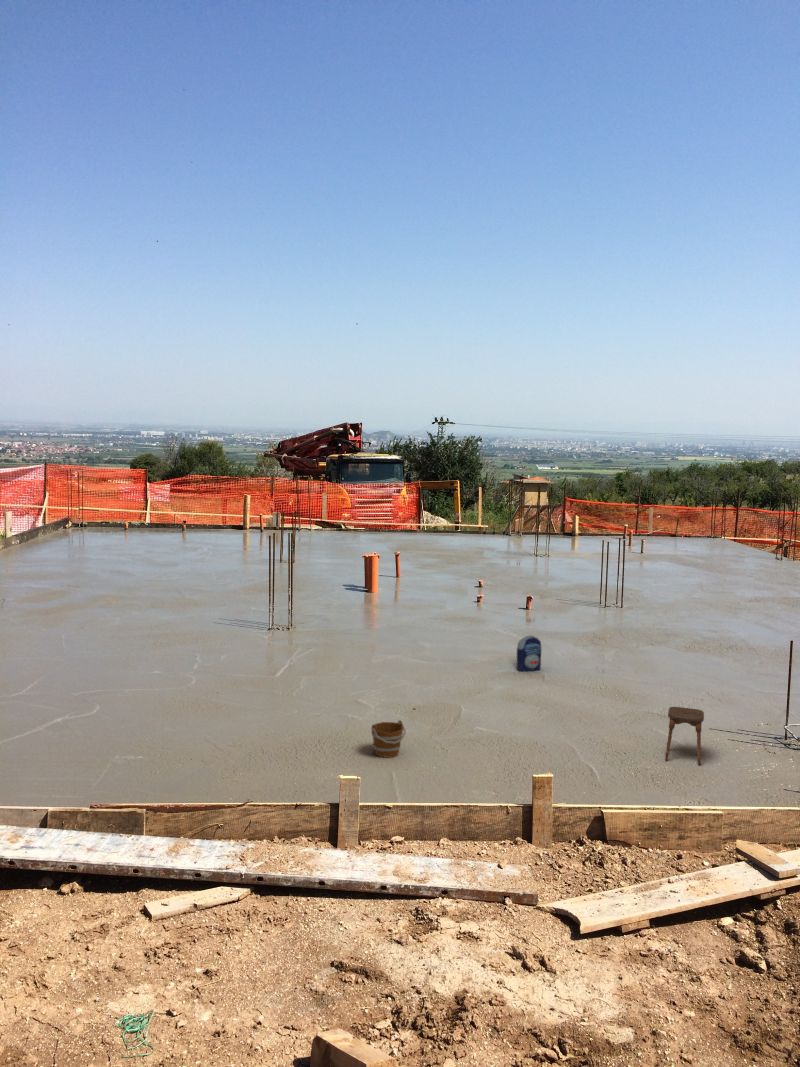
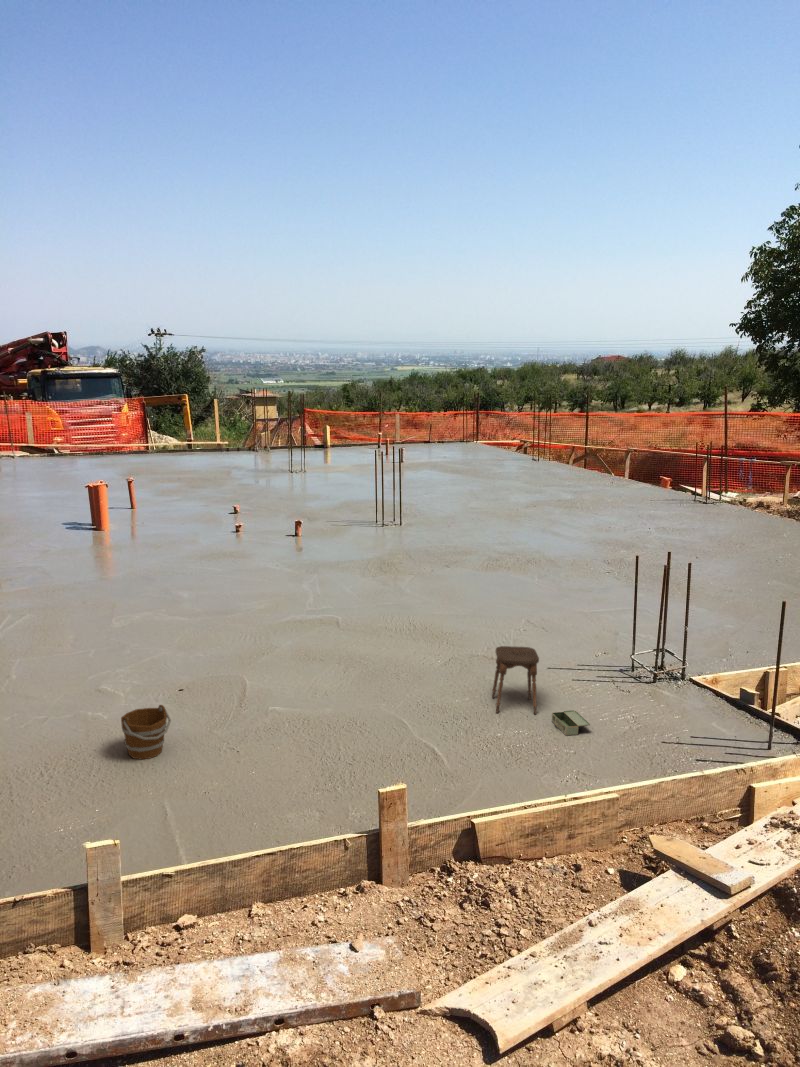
backpack: present [517,635,541,671] -> none [289,566,317,609]
toolbox: none [711,764,741,783] -> present [552,710,590,736]

